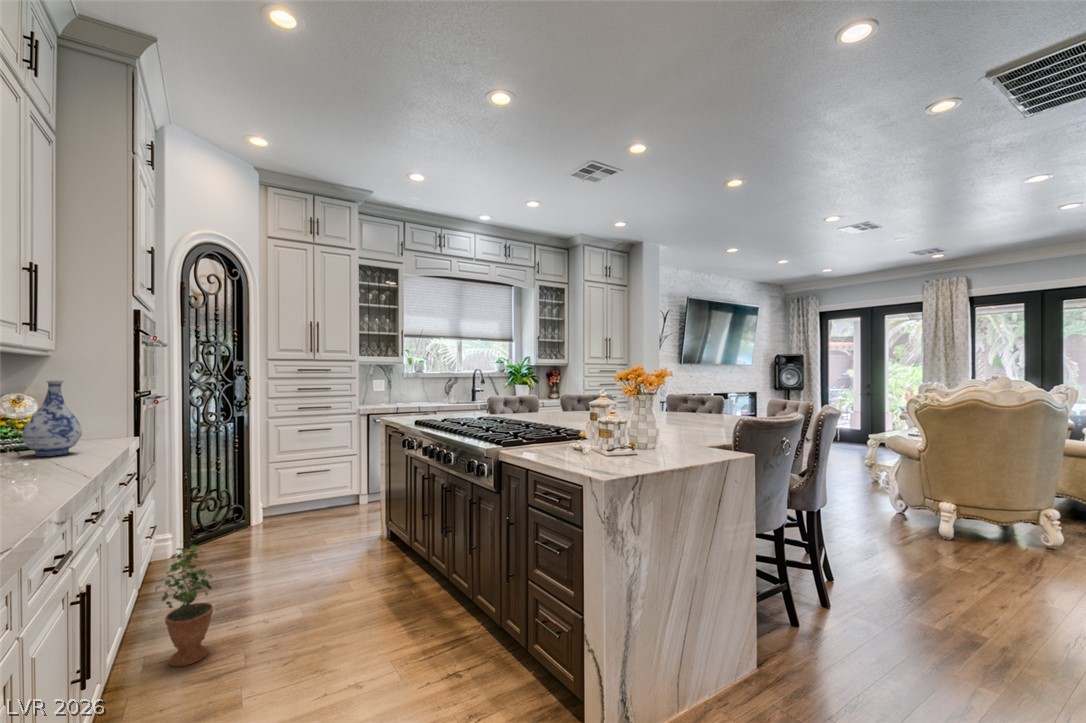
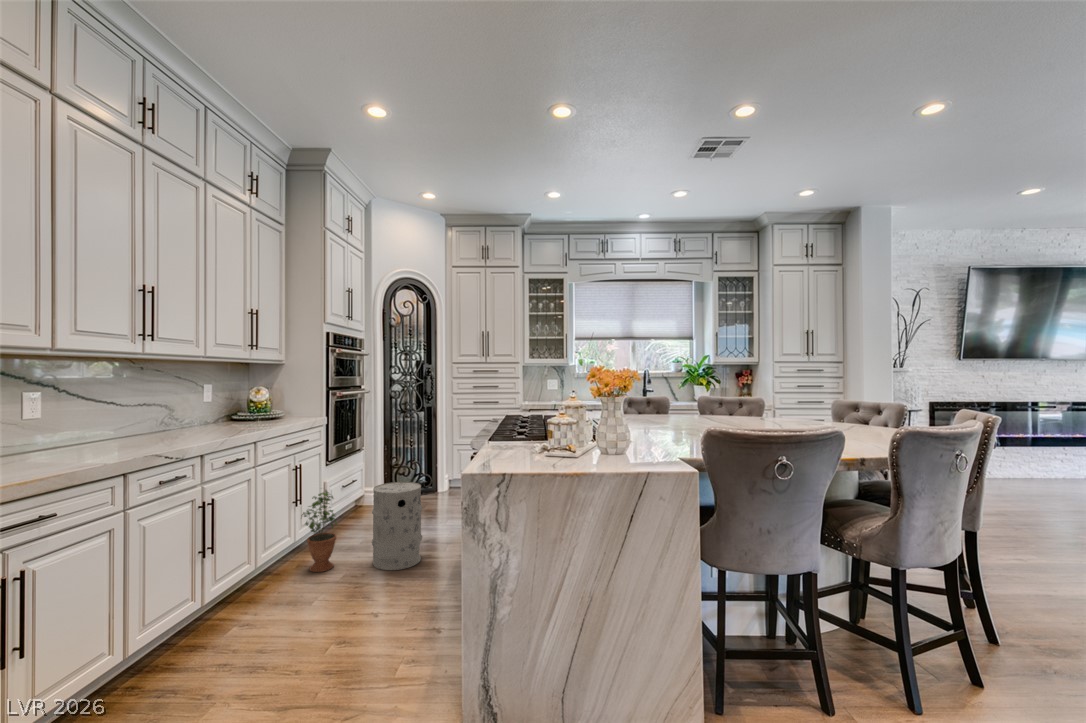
vase: present [22,381,82,456] -> none [244,378,273,424]
trash can: none [262,512,333,633] -> present [372,482,422,570]

